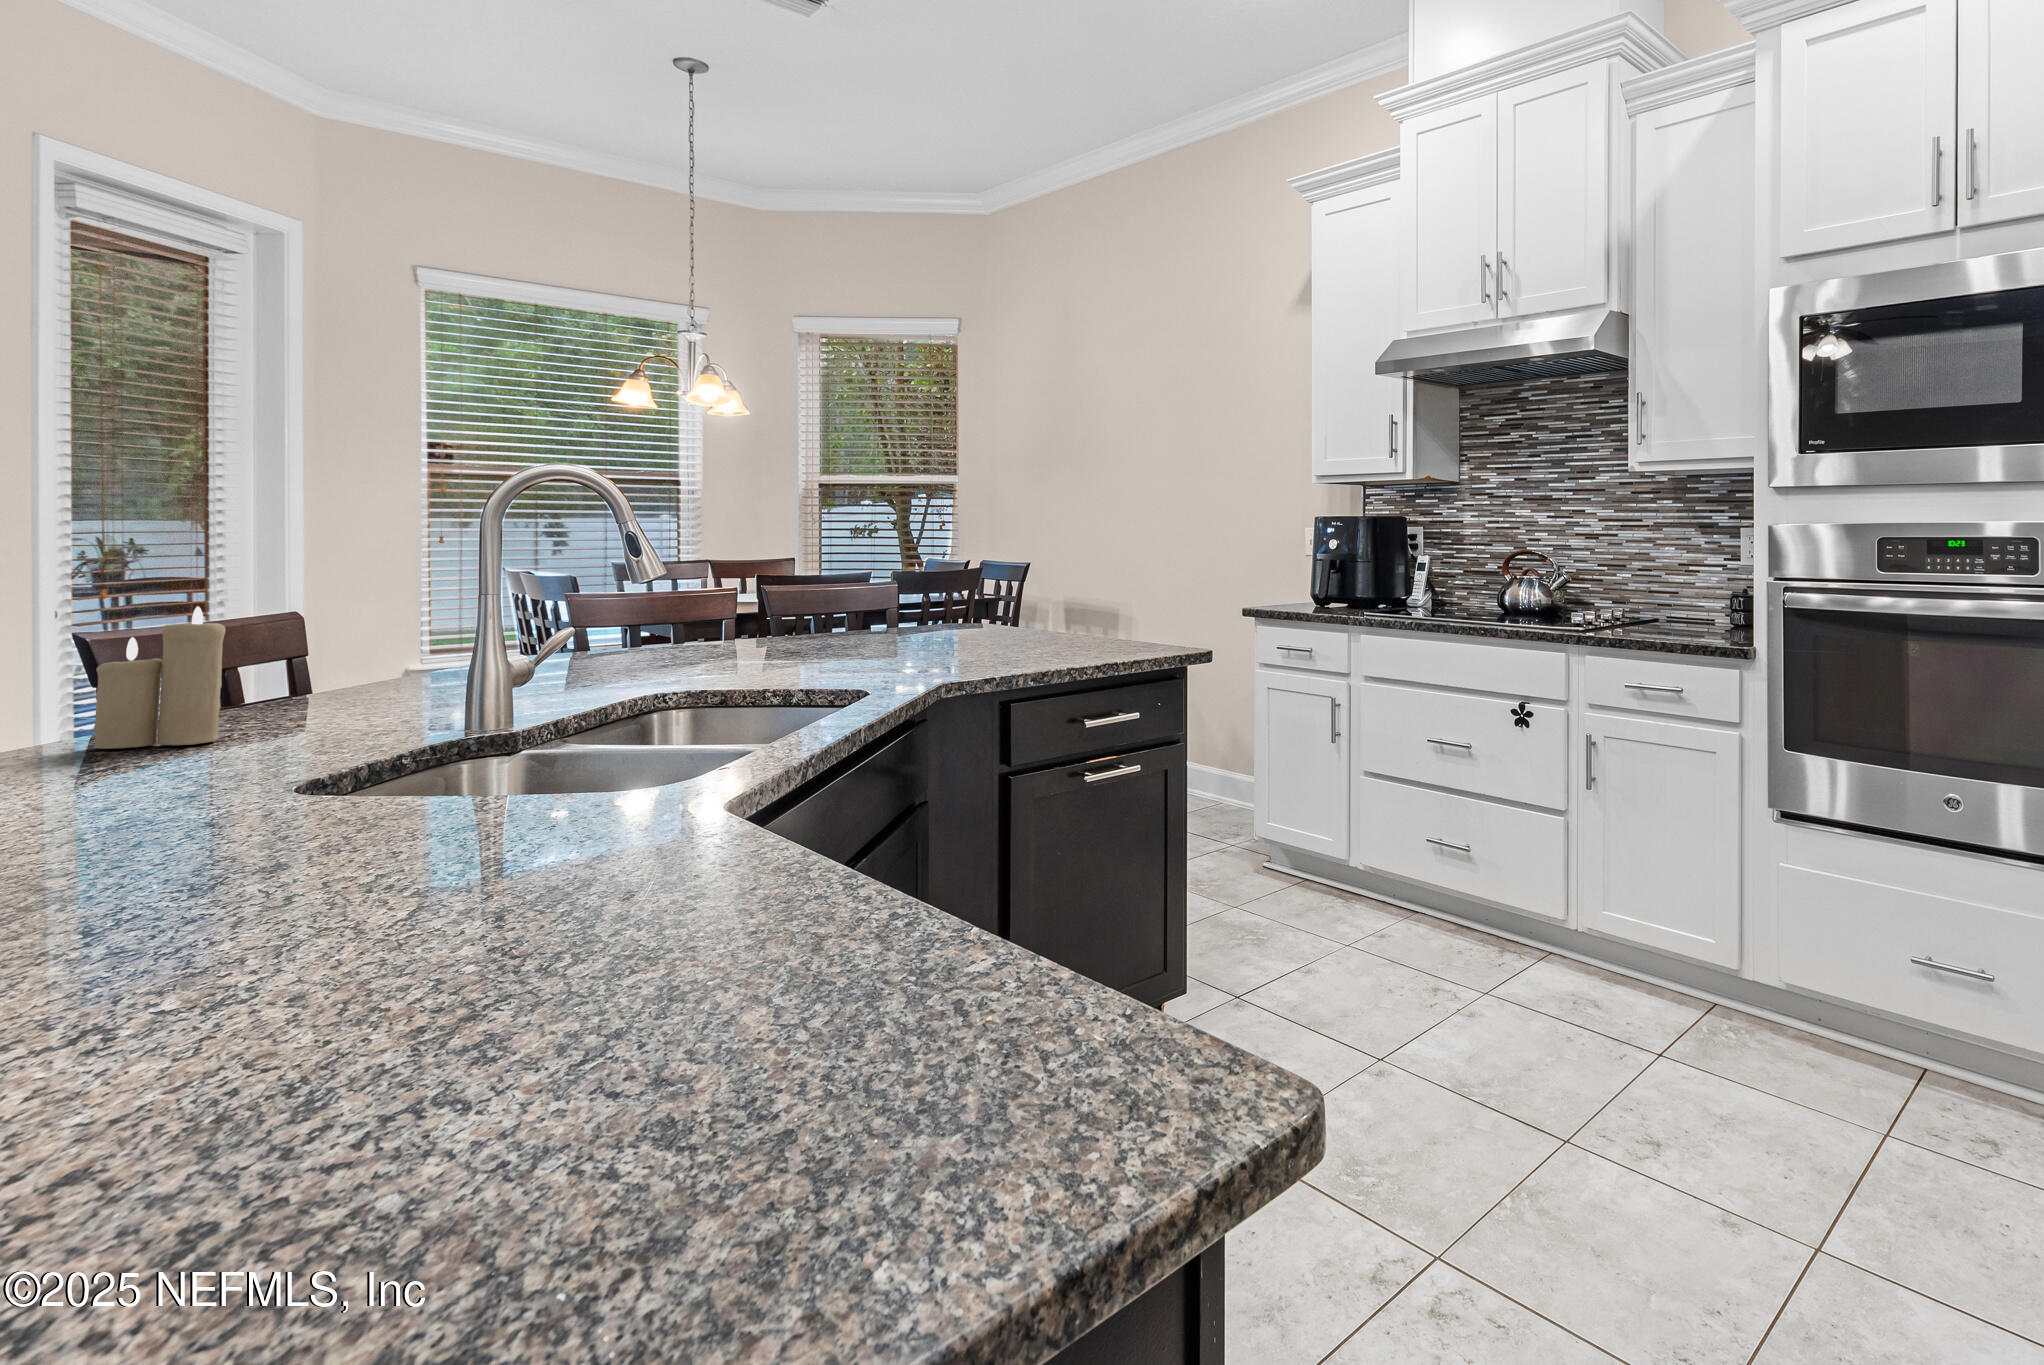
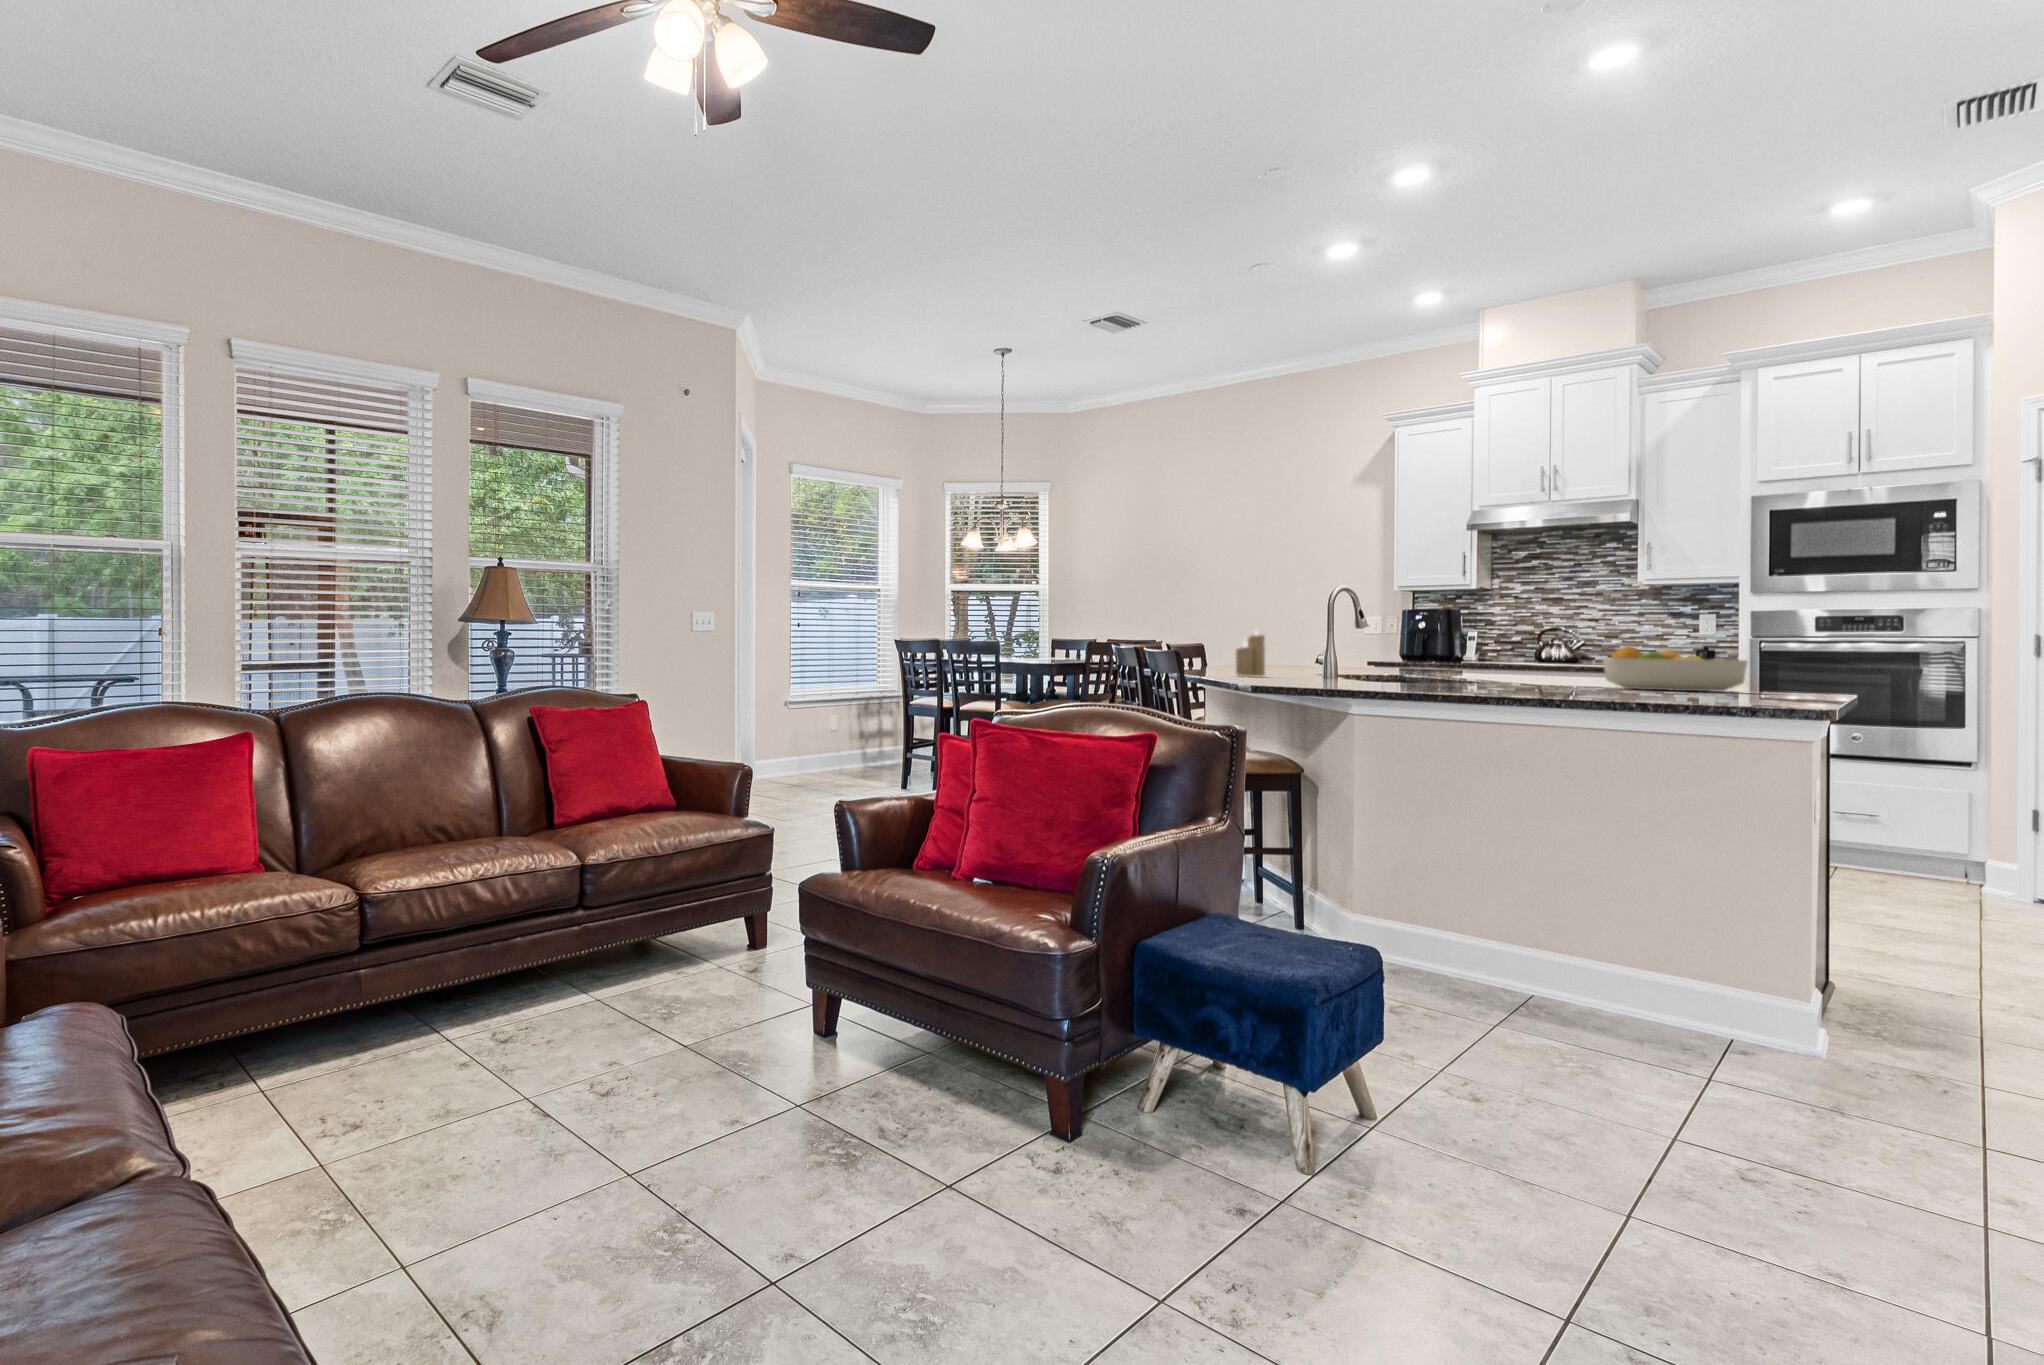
fruit bowl: none [259,758,813,1071] -> present [1603,645,1748,691]

